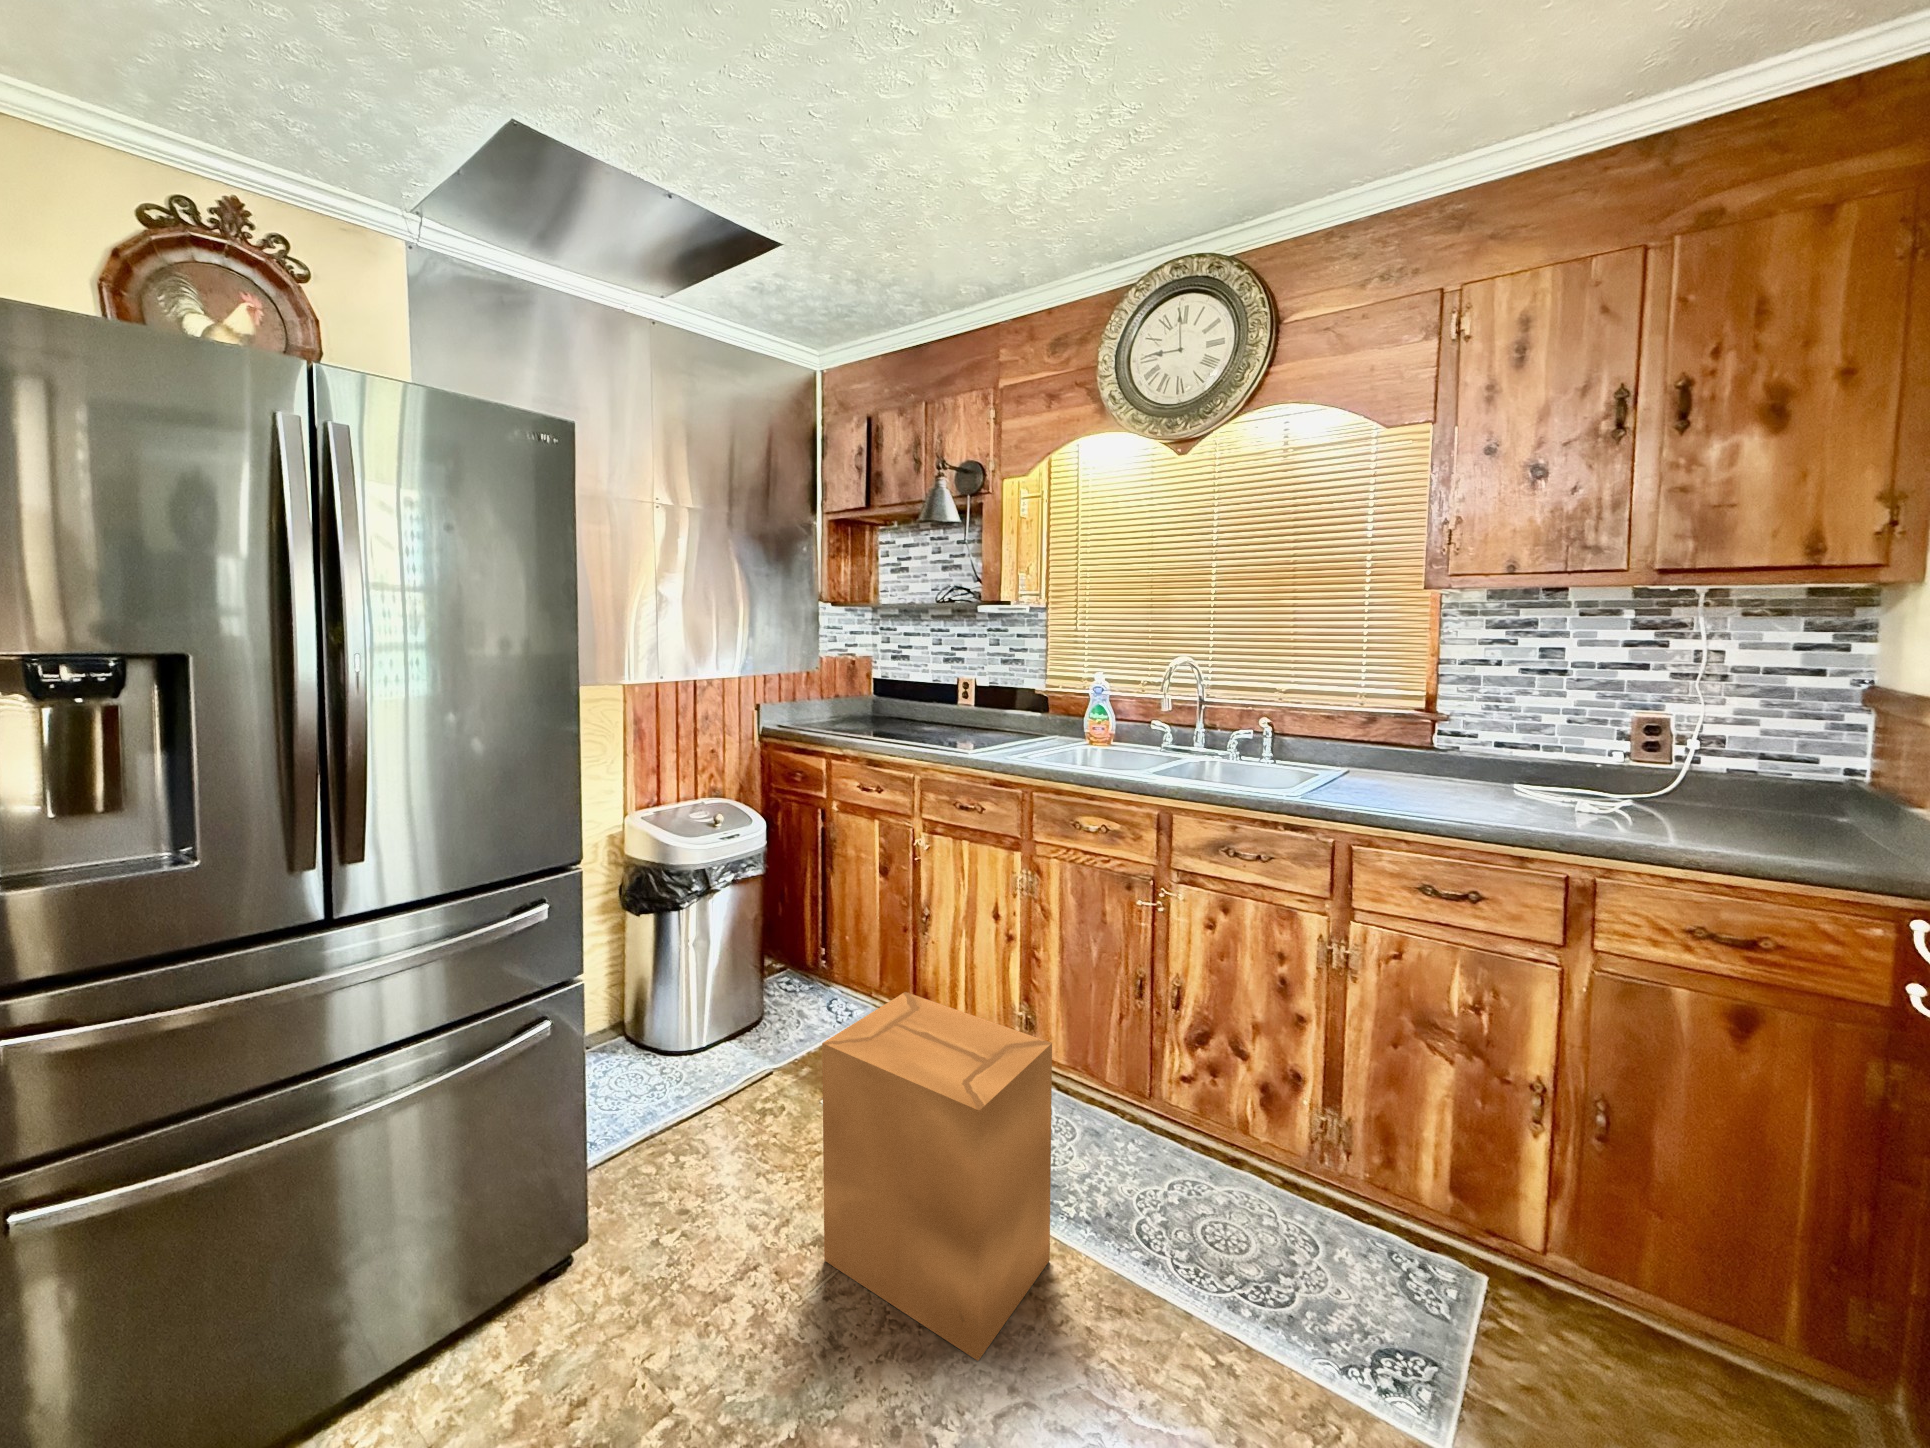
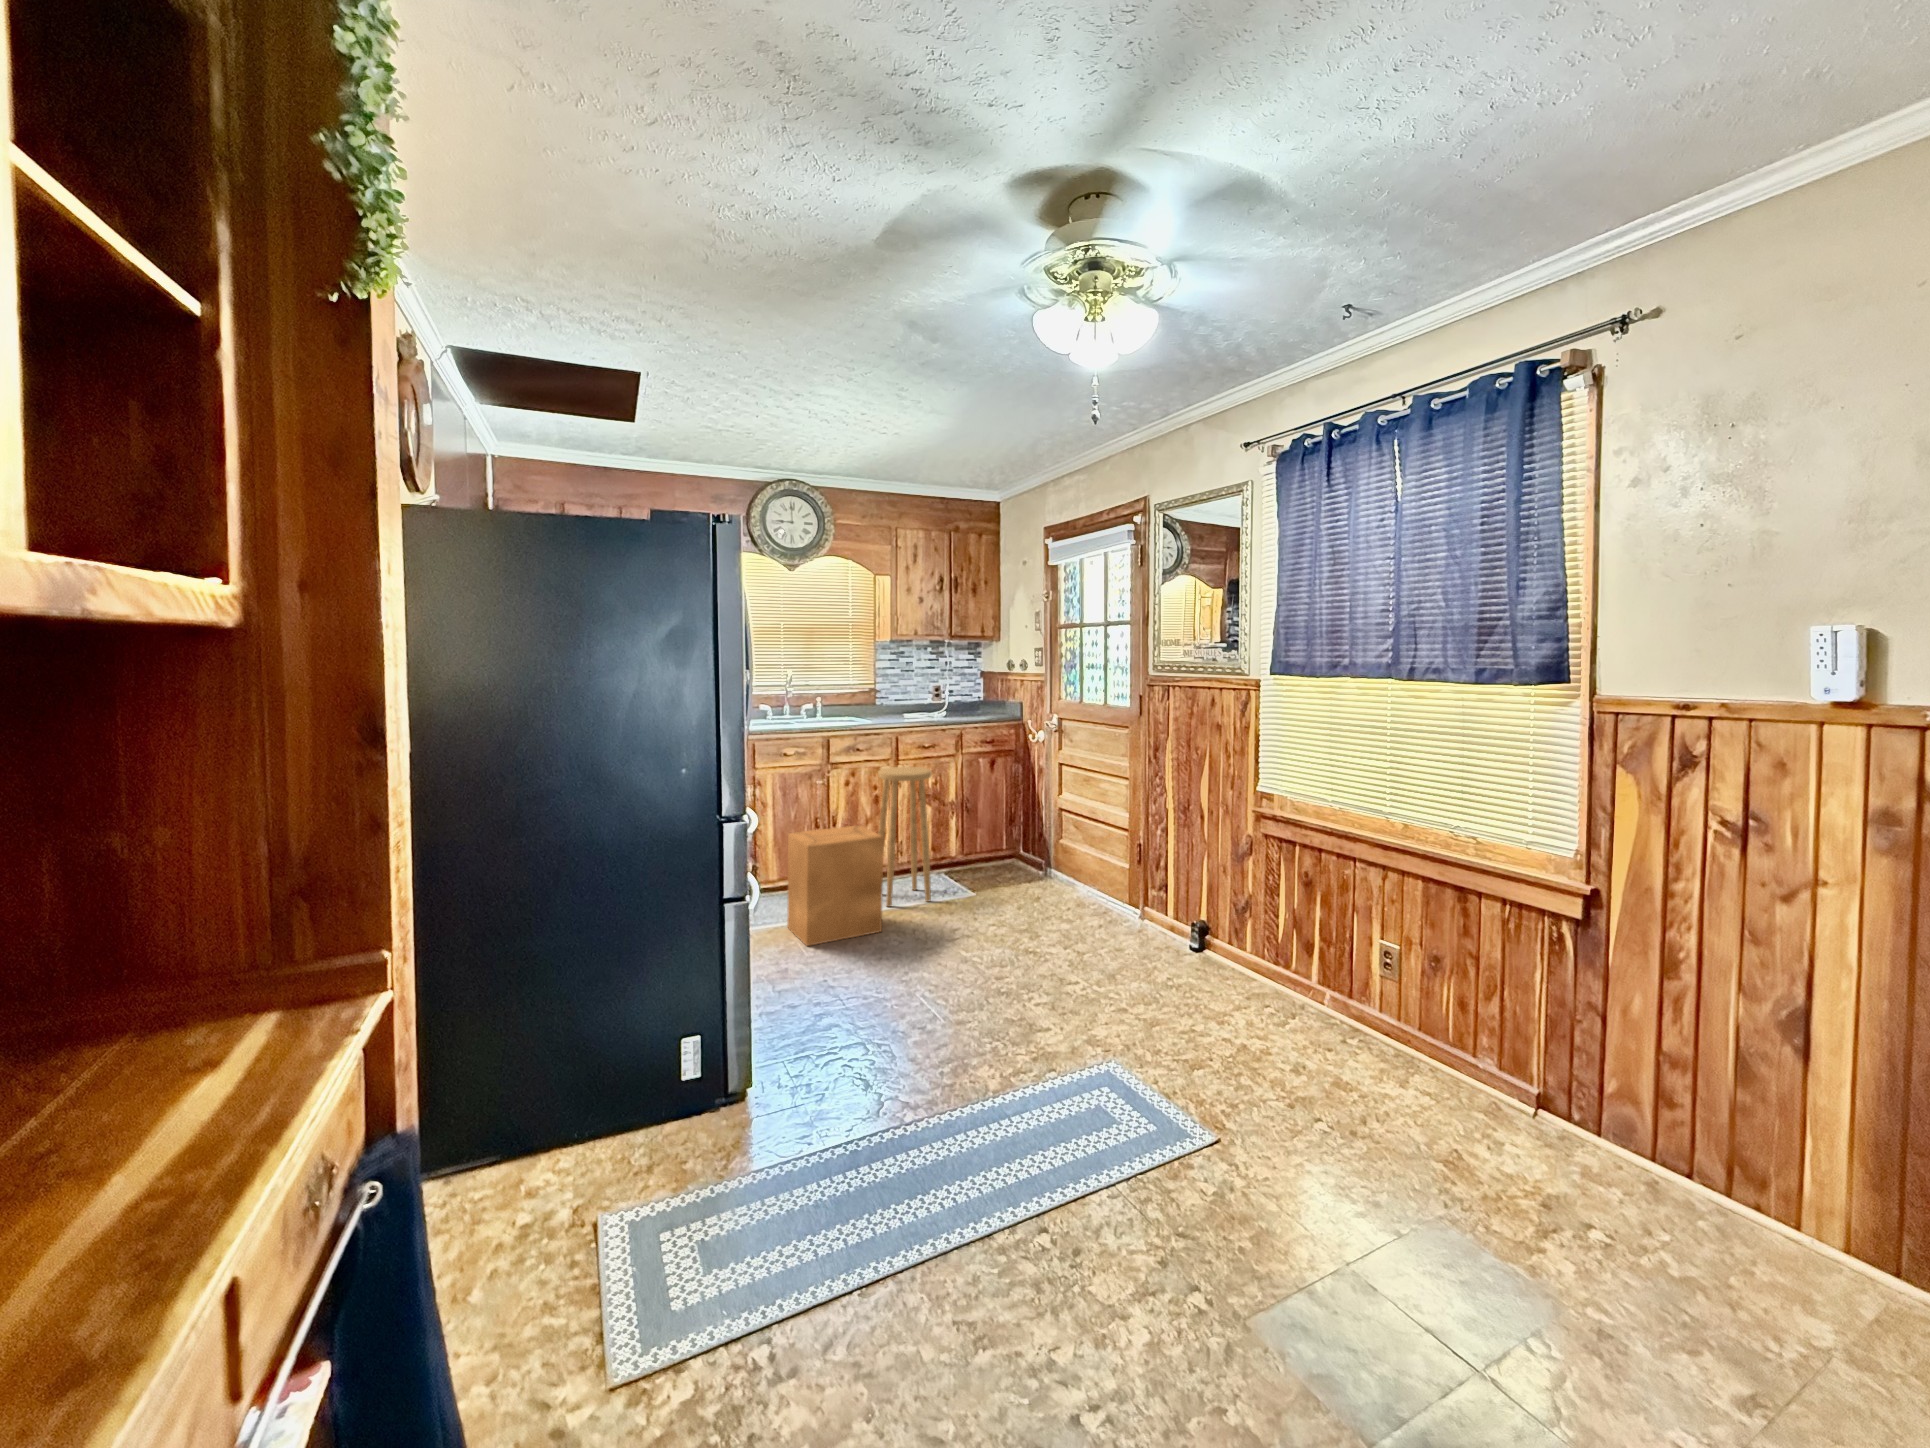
stool: none [1142,917,1324,1367] -> present [878,766,932,907]

